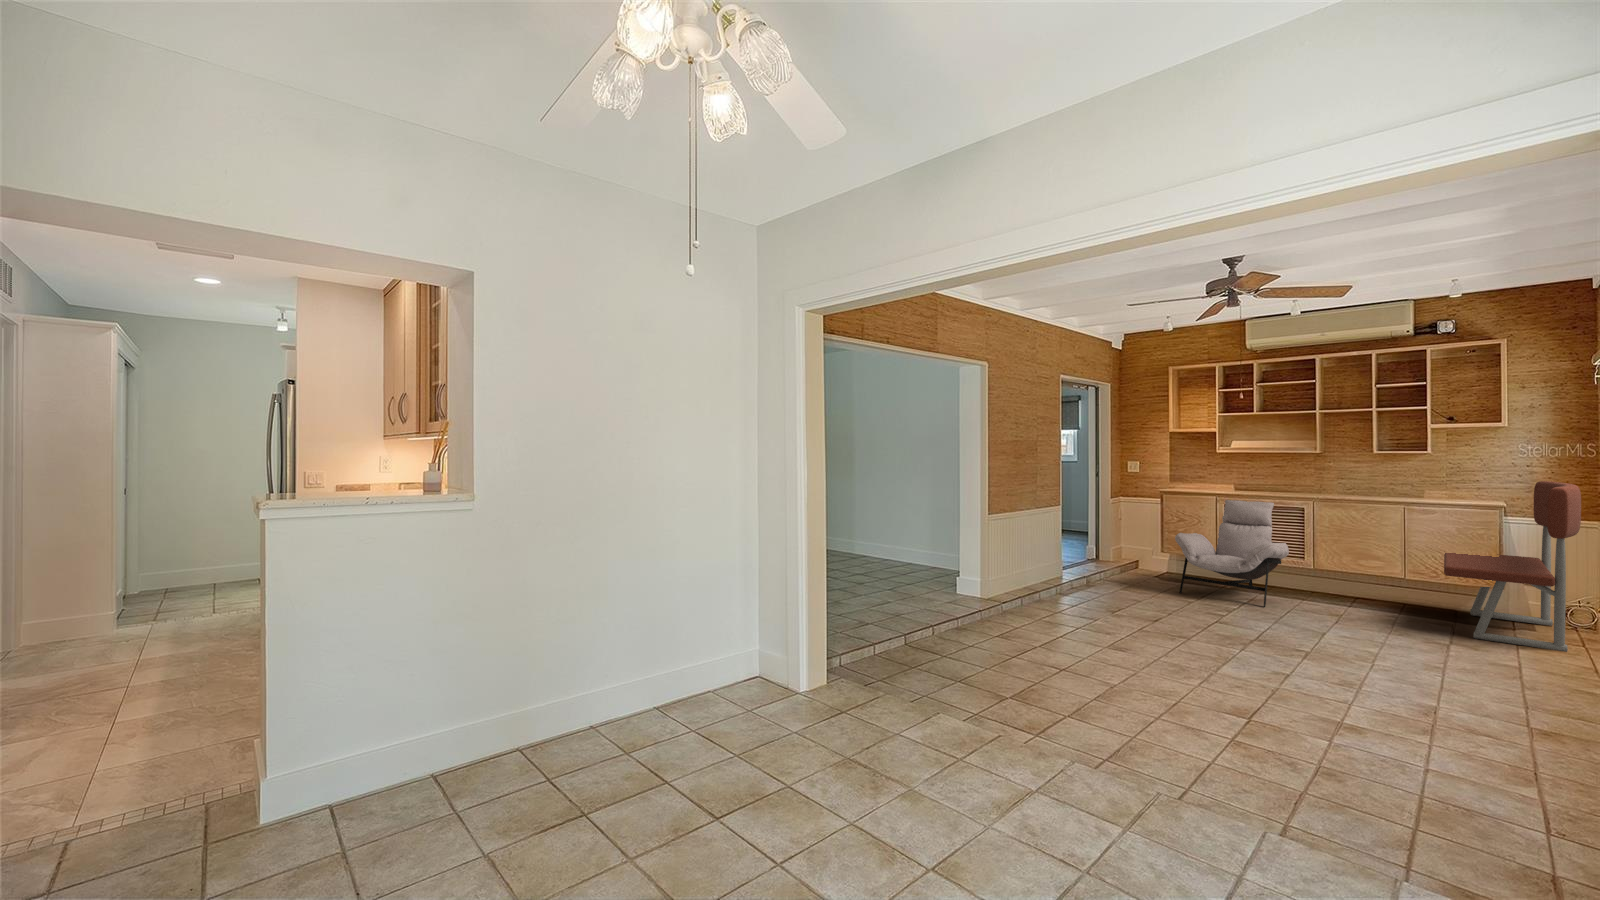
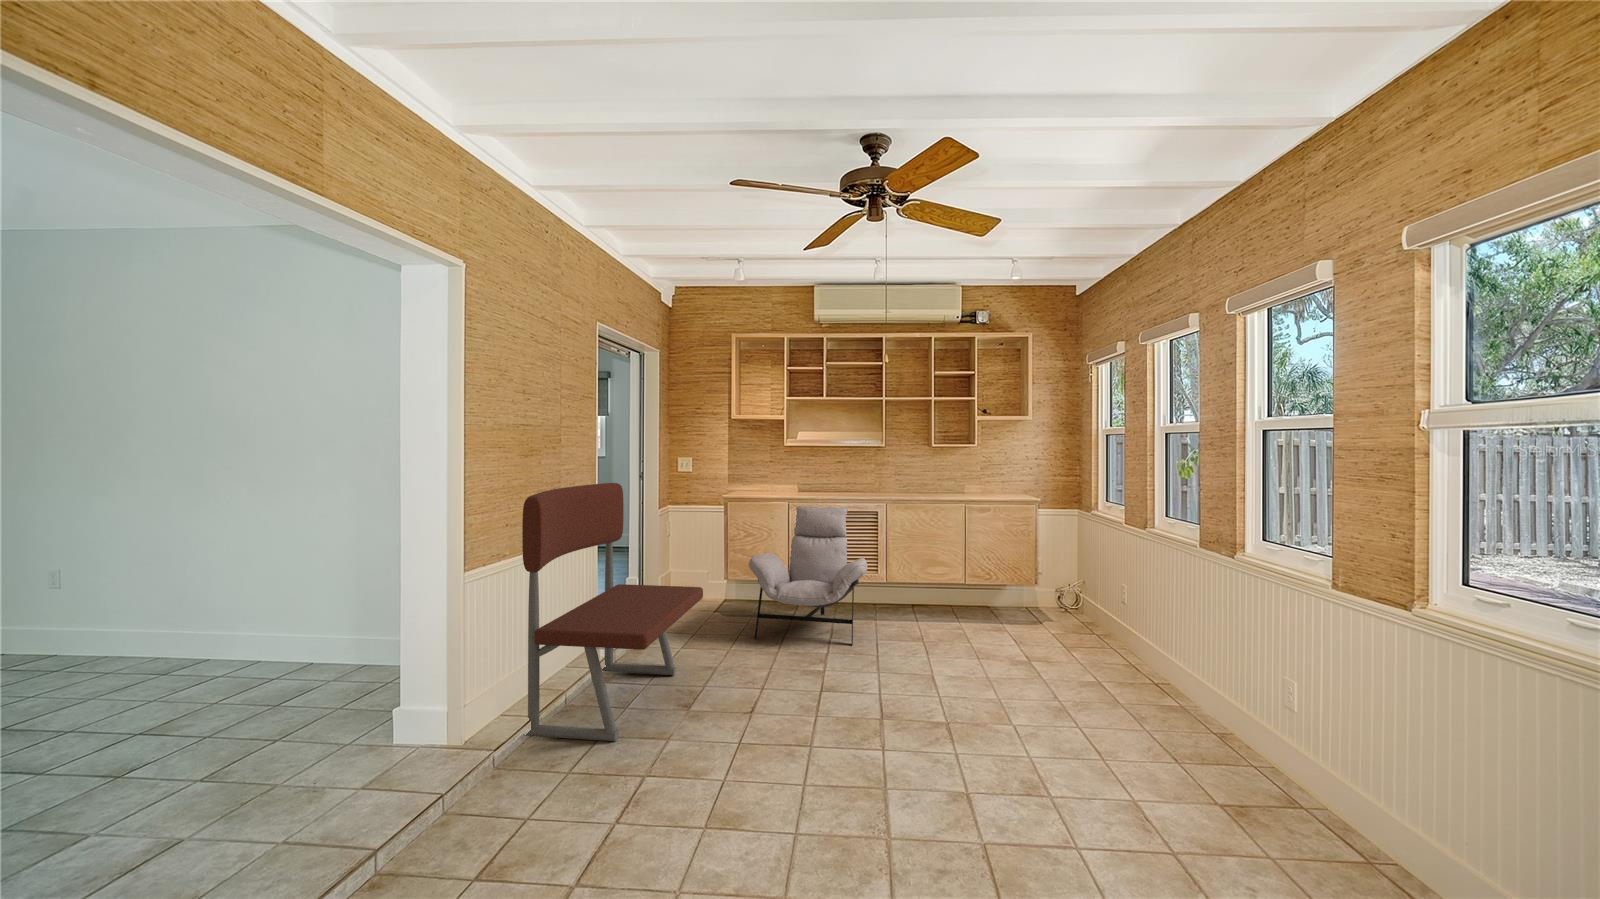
bench: present [1444,481,1581,652] -> present [522,483,703,741]

